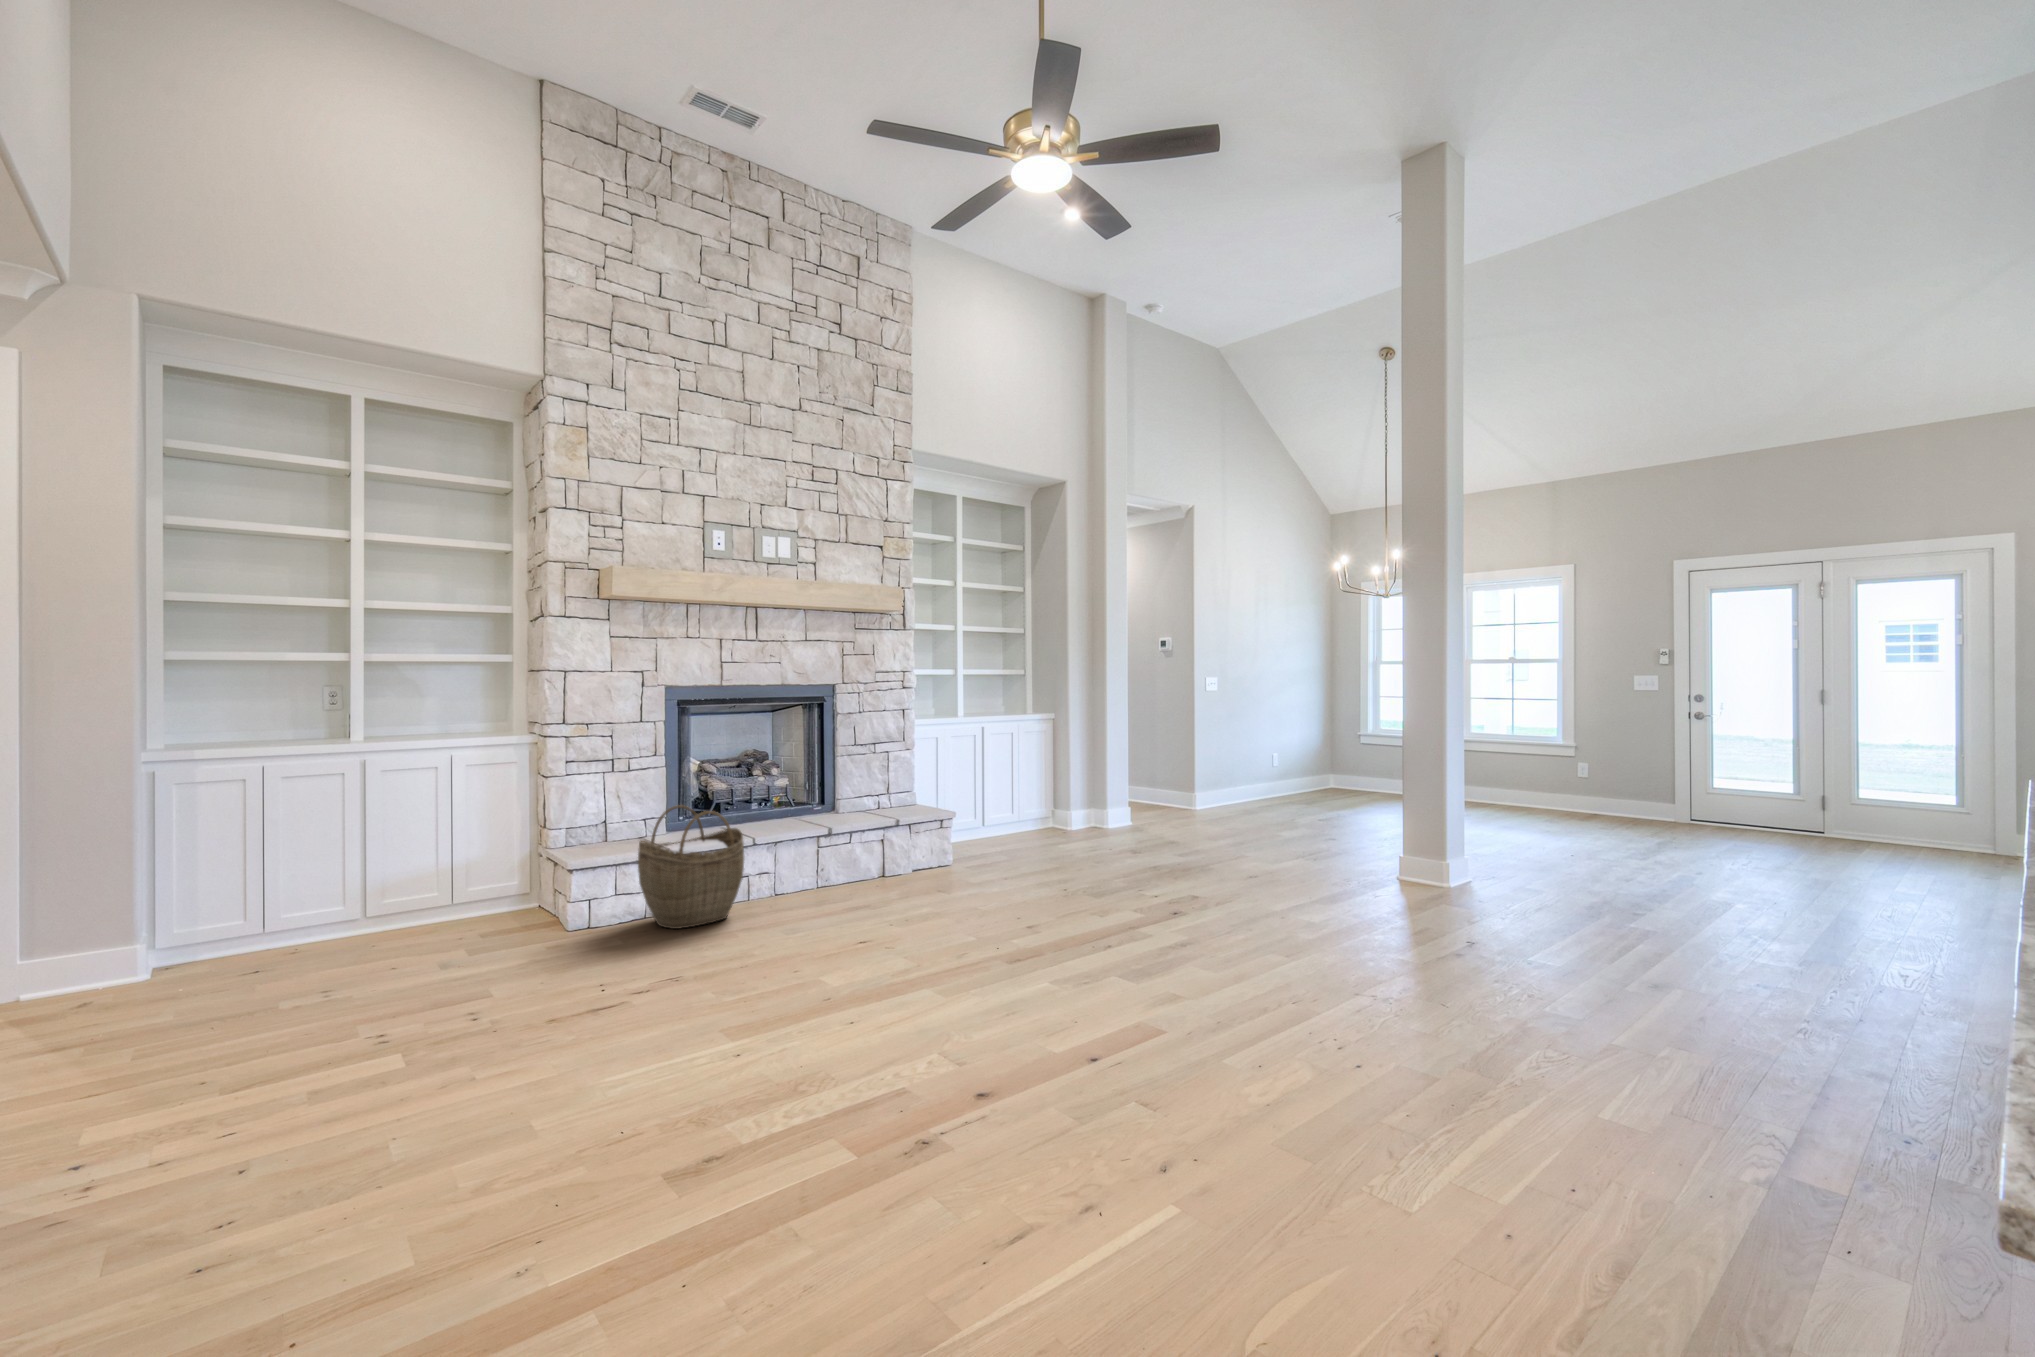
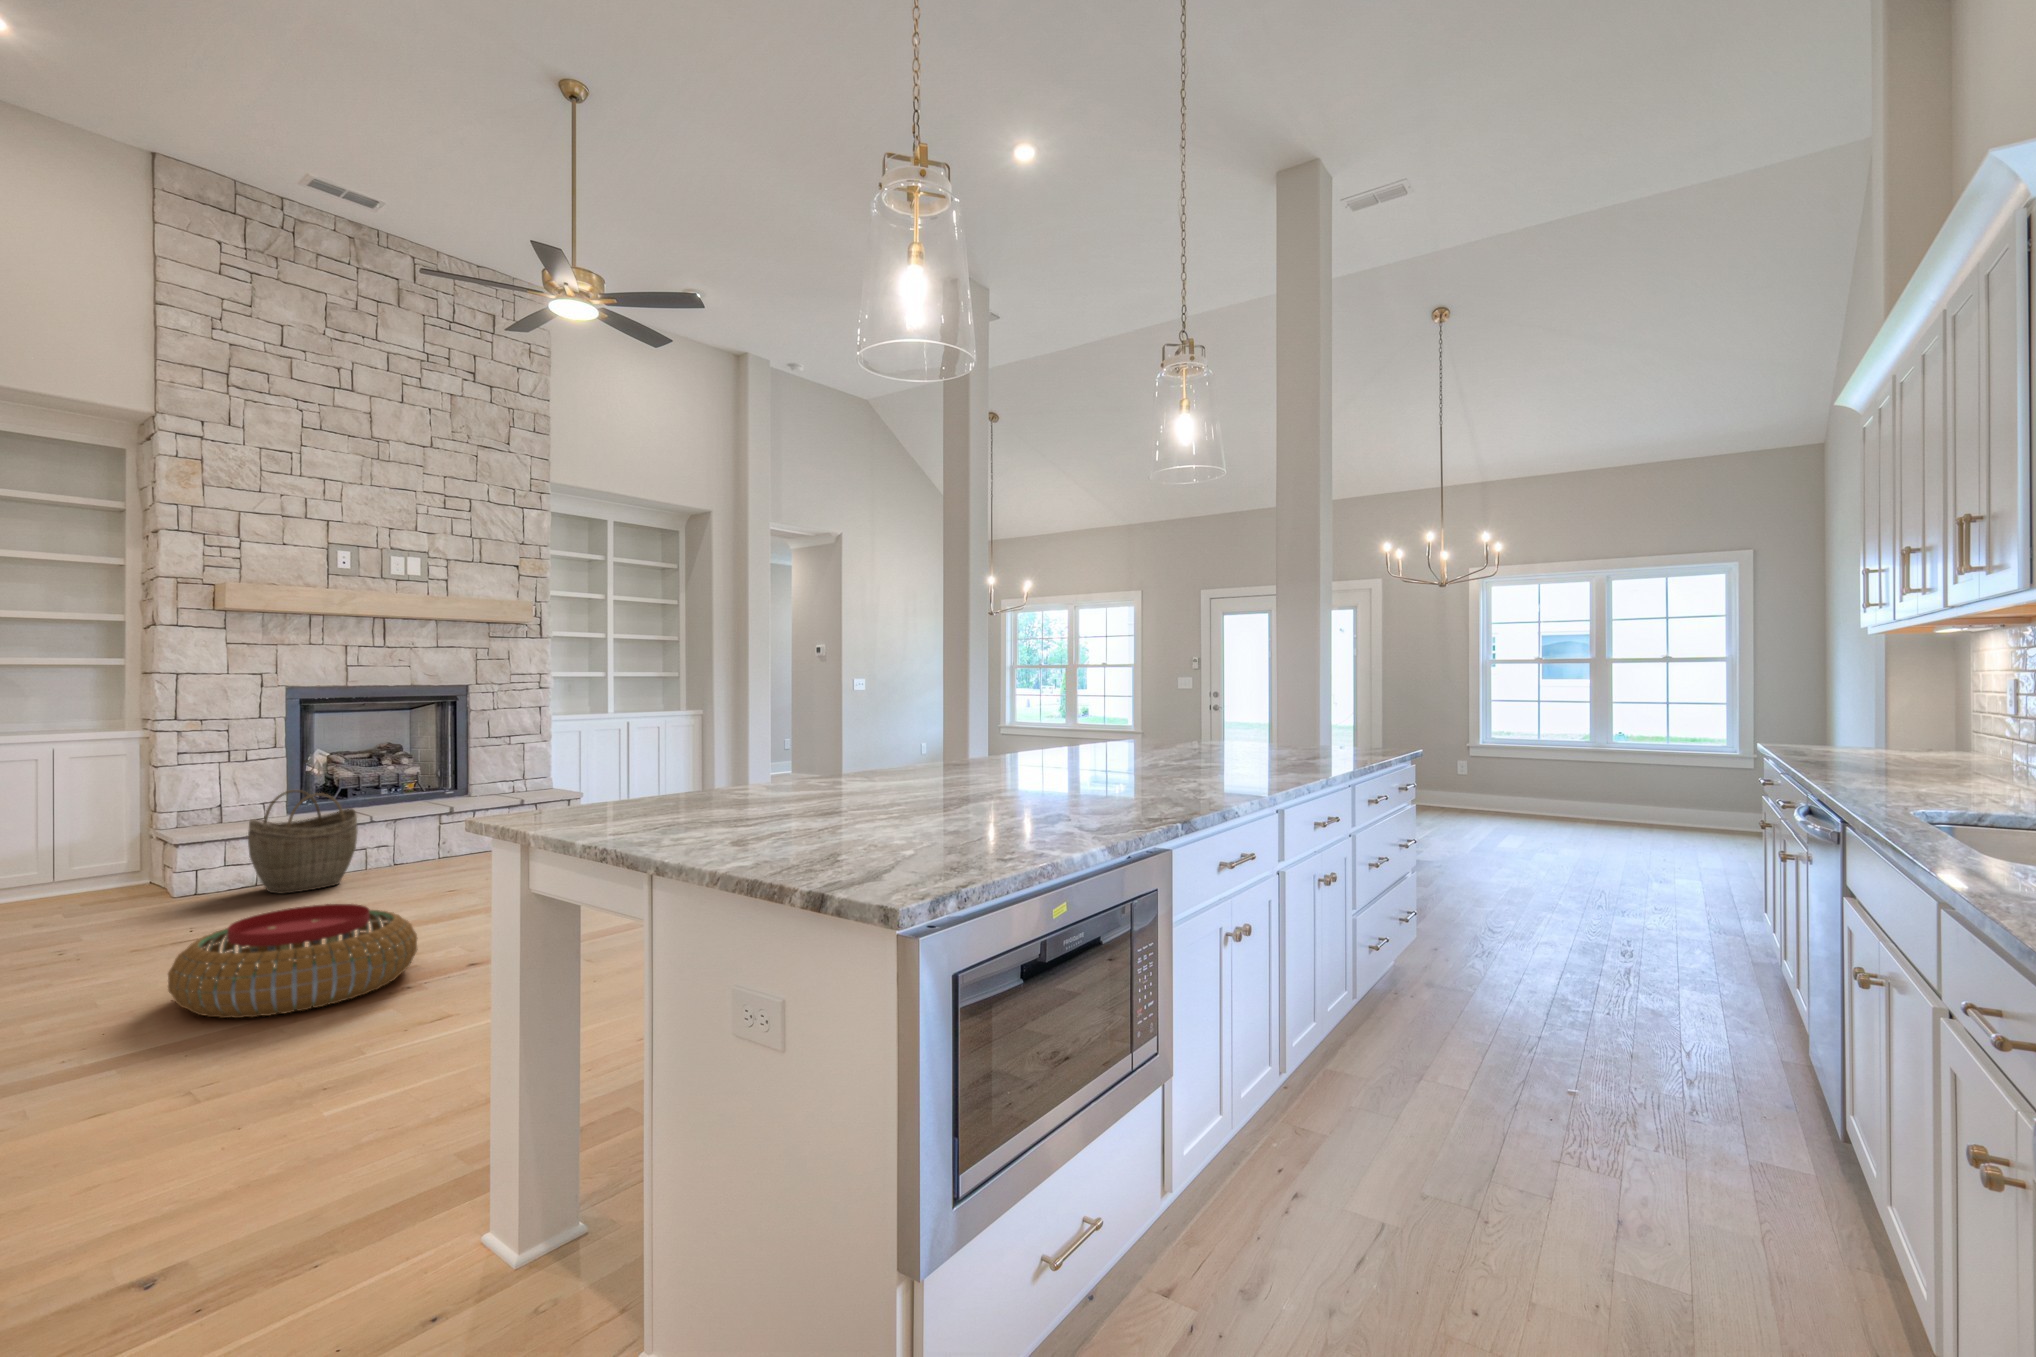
pouf: none [621,973,900,1150] -> present [168,904,418,1018]

